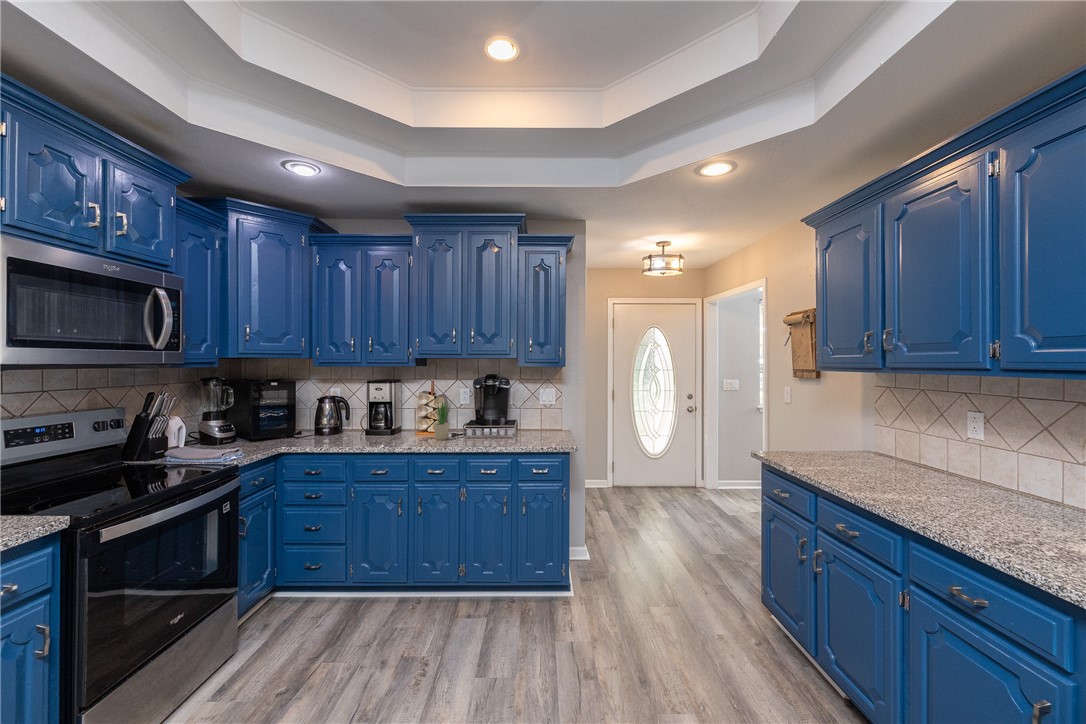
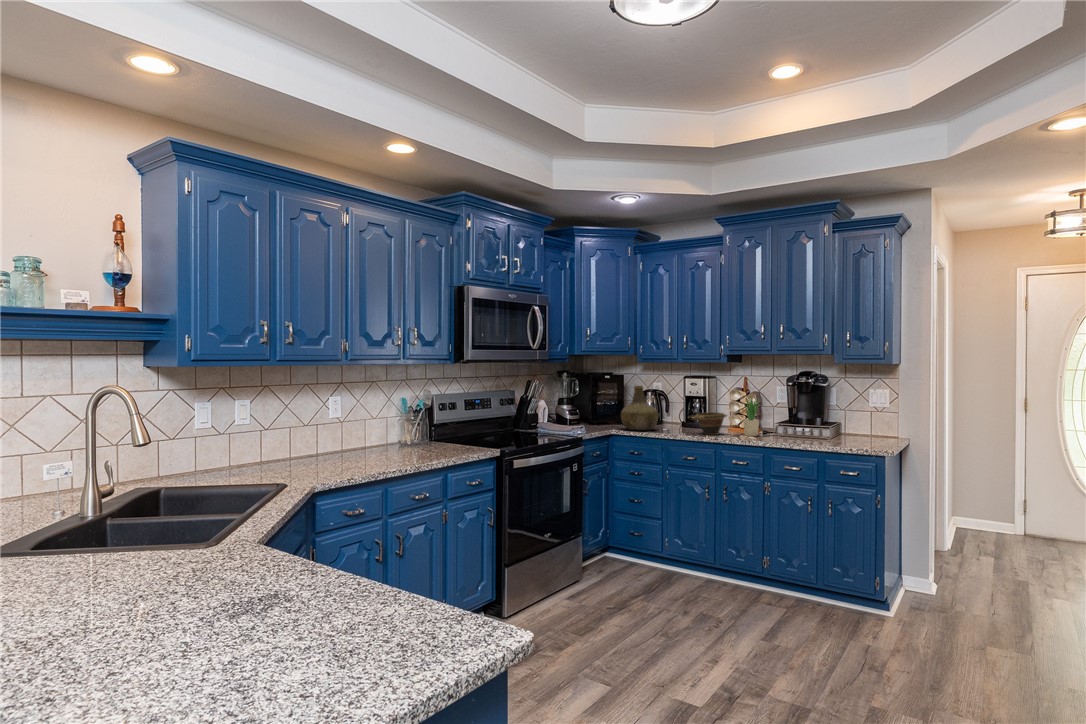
bottle: none [293,393,341,445] -> present [621,386,658,430]
bowl: none [381,418,417,442] -> present [692,412,727,435]

